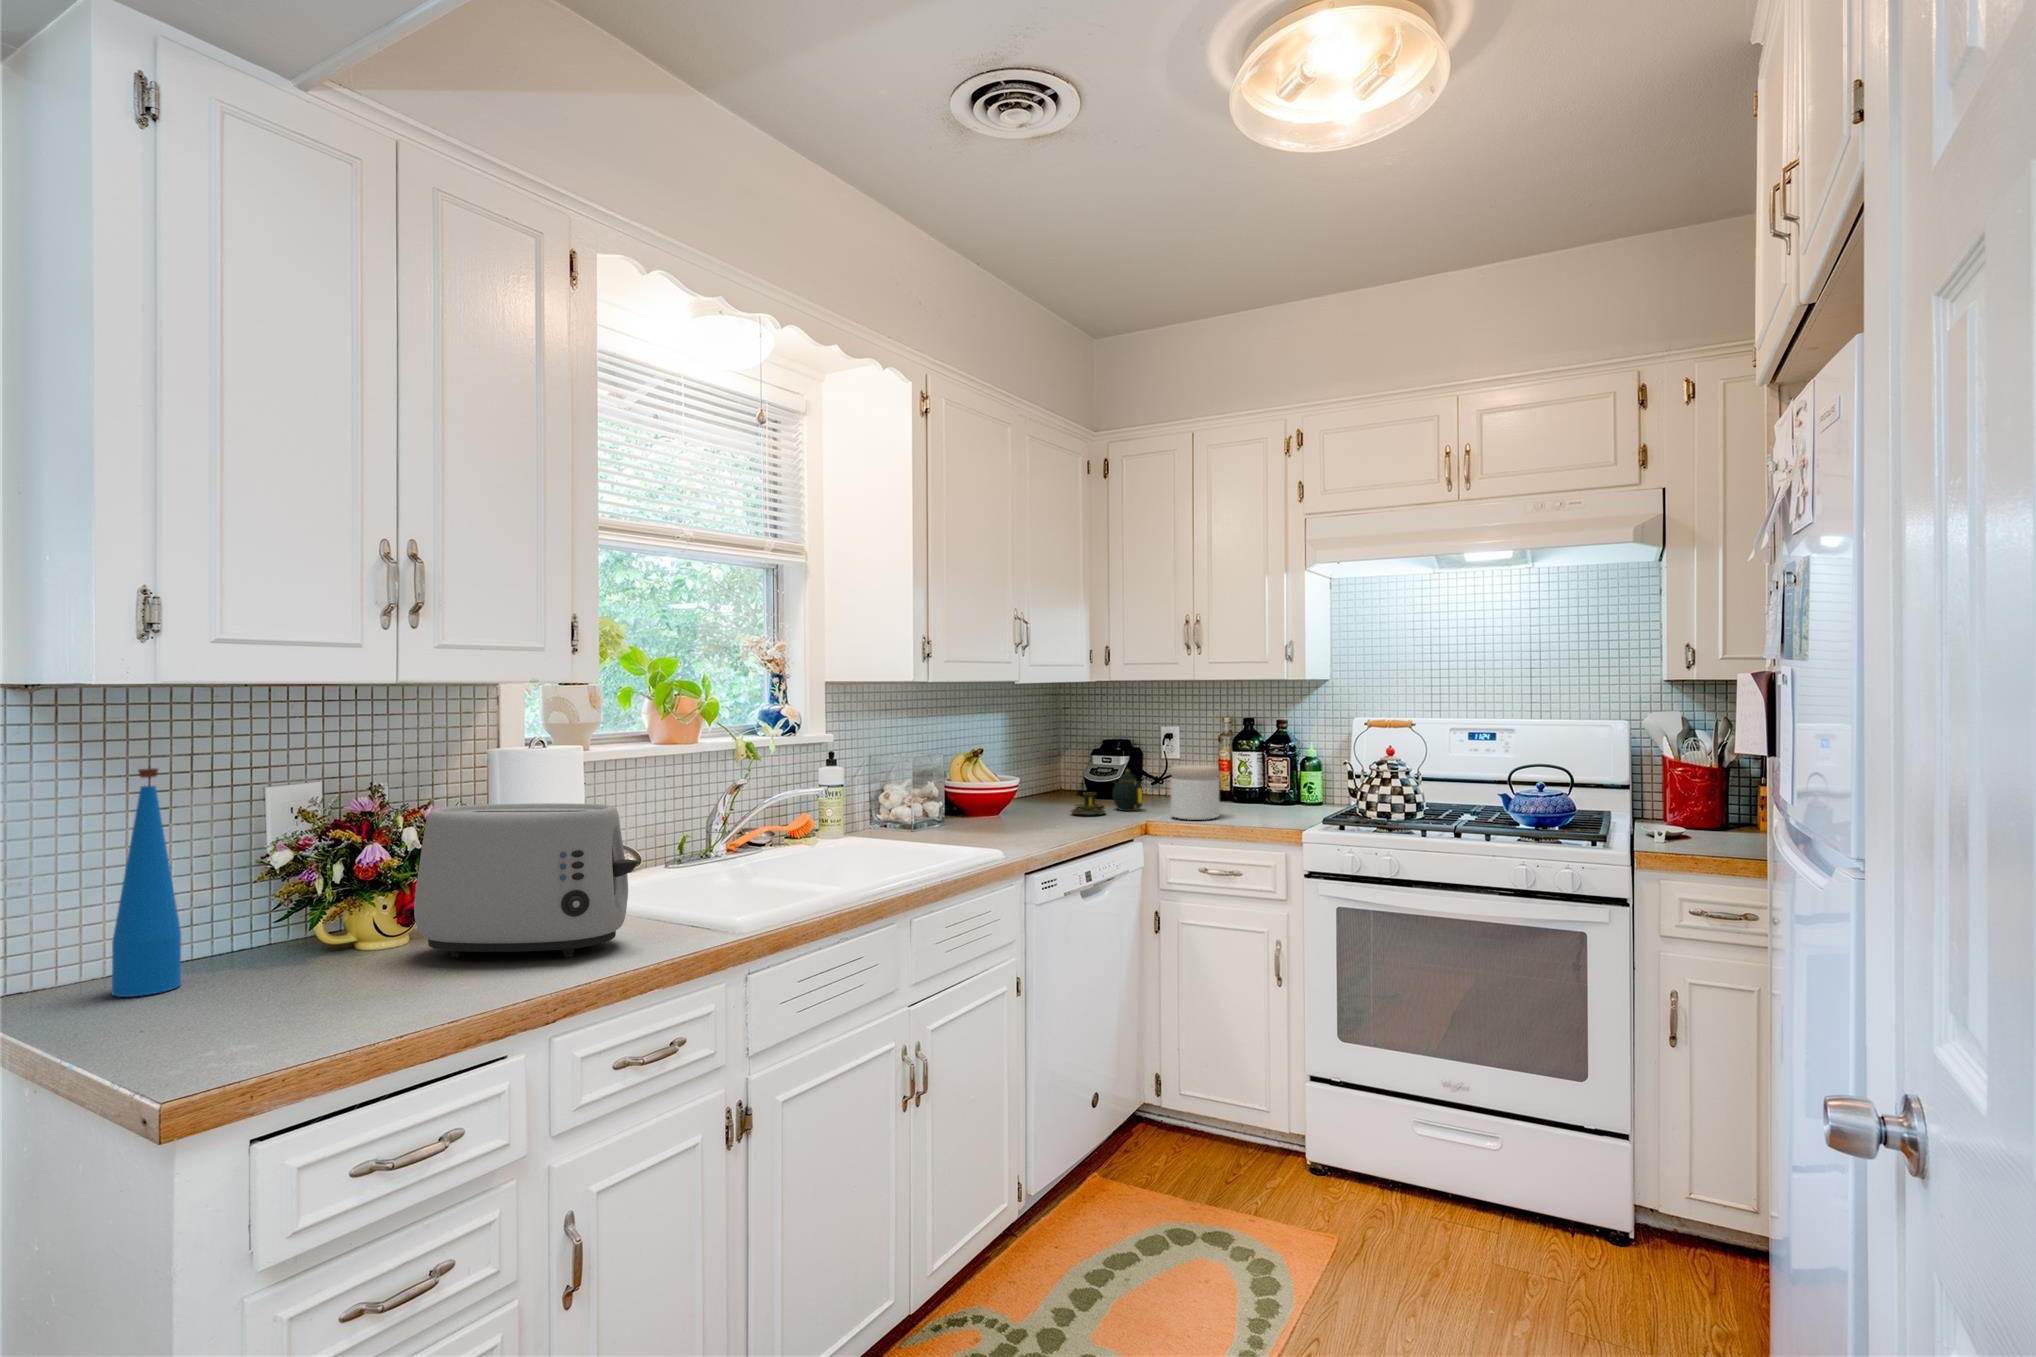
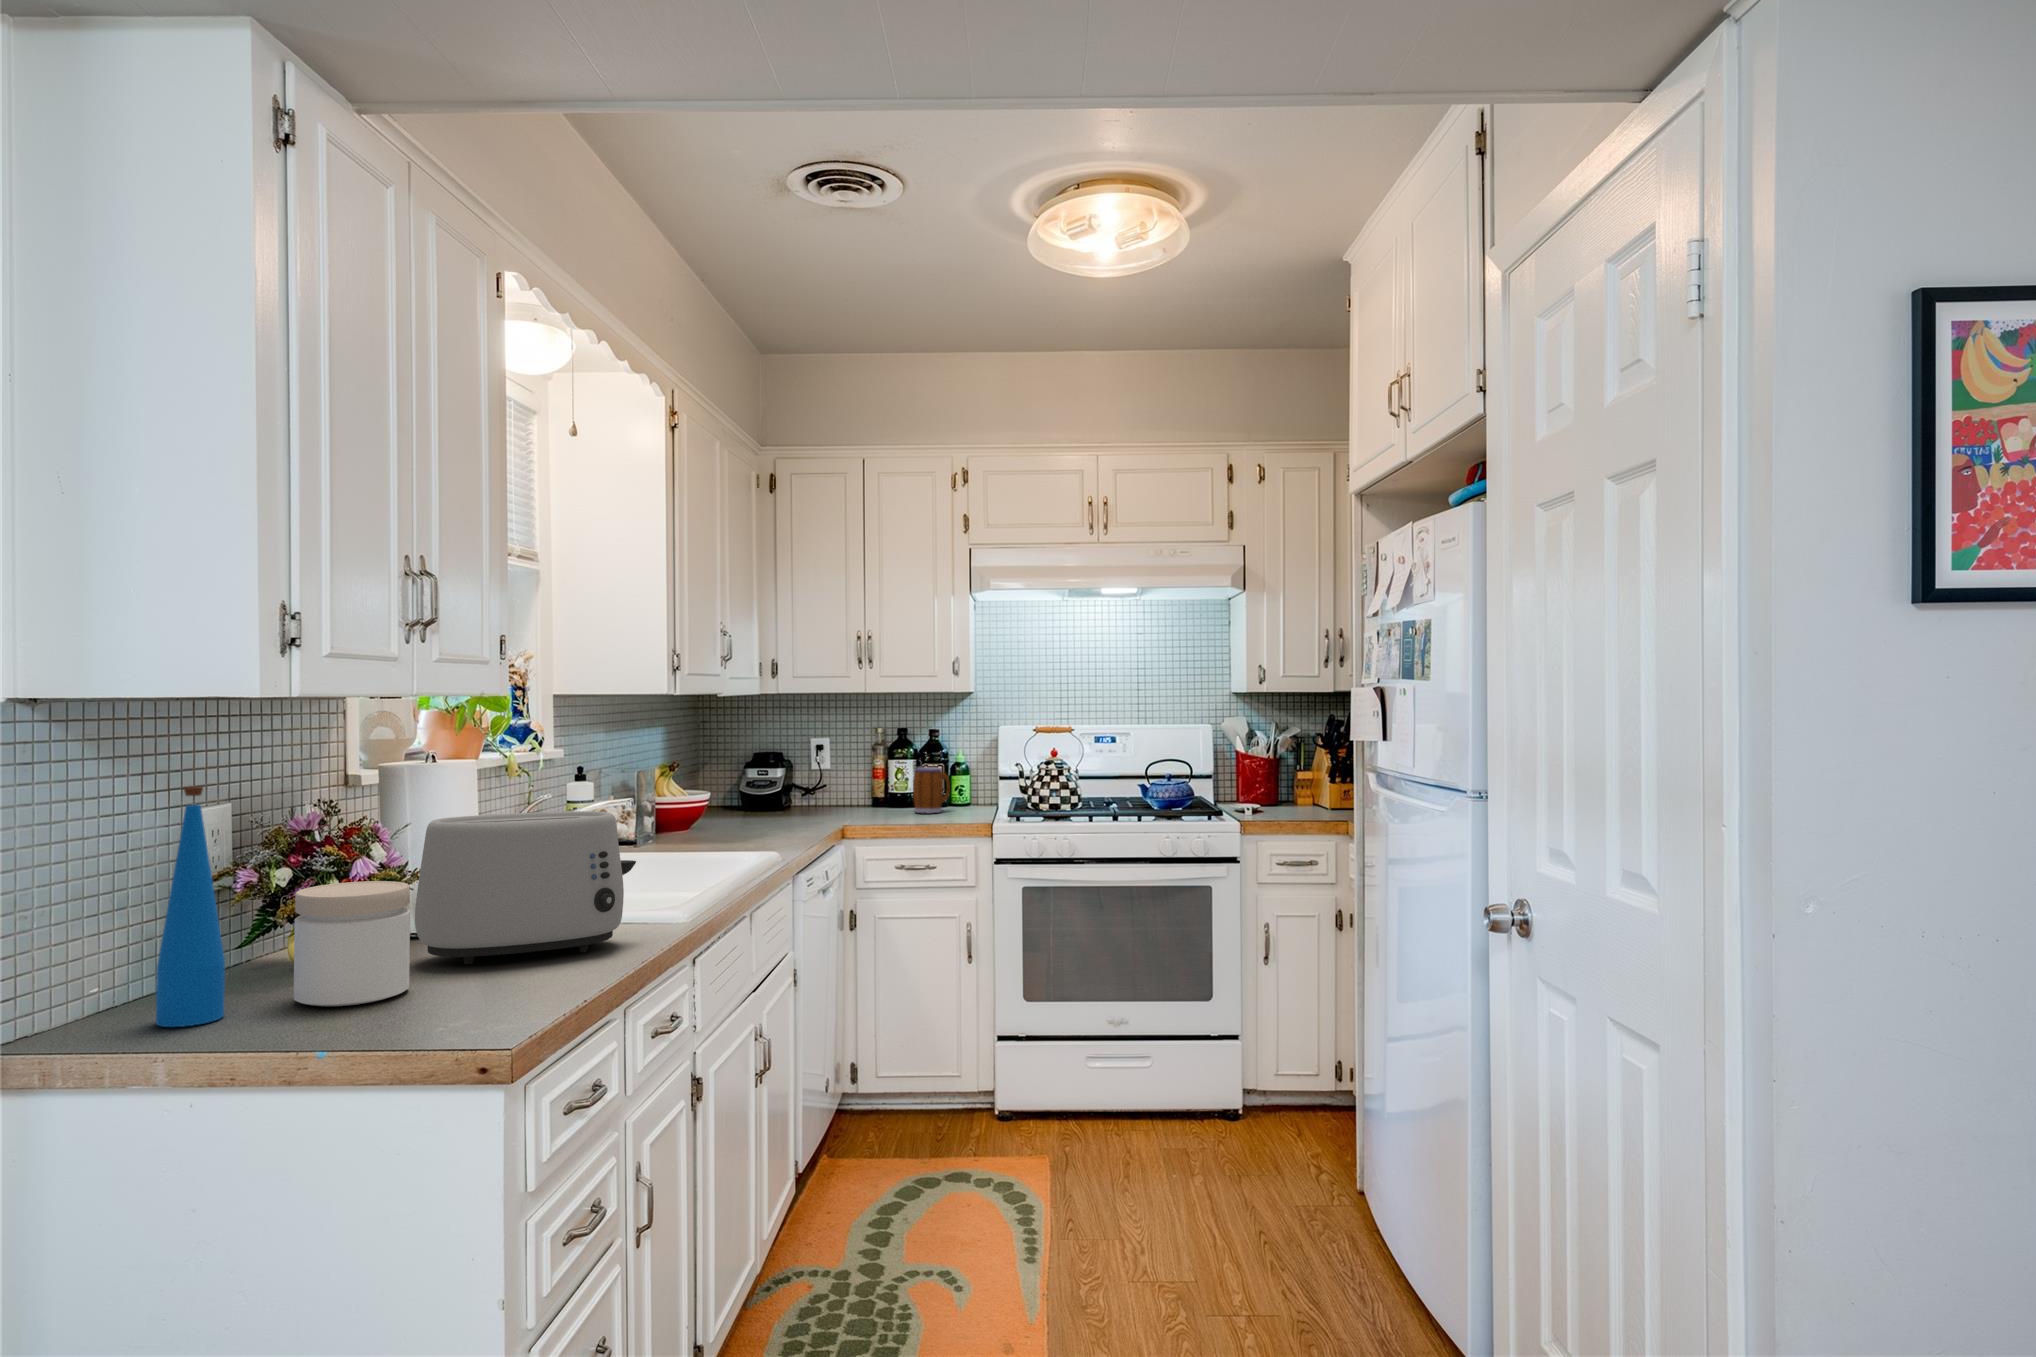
mug: none [1236,762,1279,813] -> present [913,767,950,813]
jar: present [1171,765,1219,820] -> present [294,881,410,1006]
teapot: present [1071,770,1143,815] -> none [754,779,828,823]

